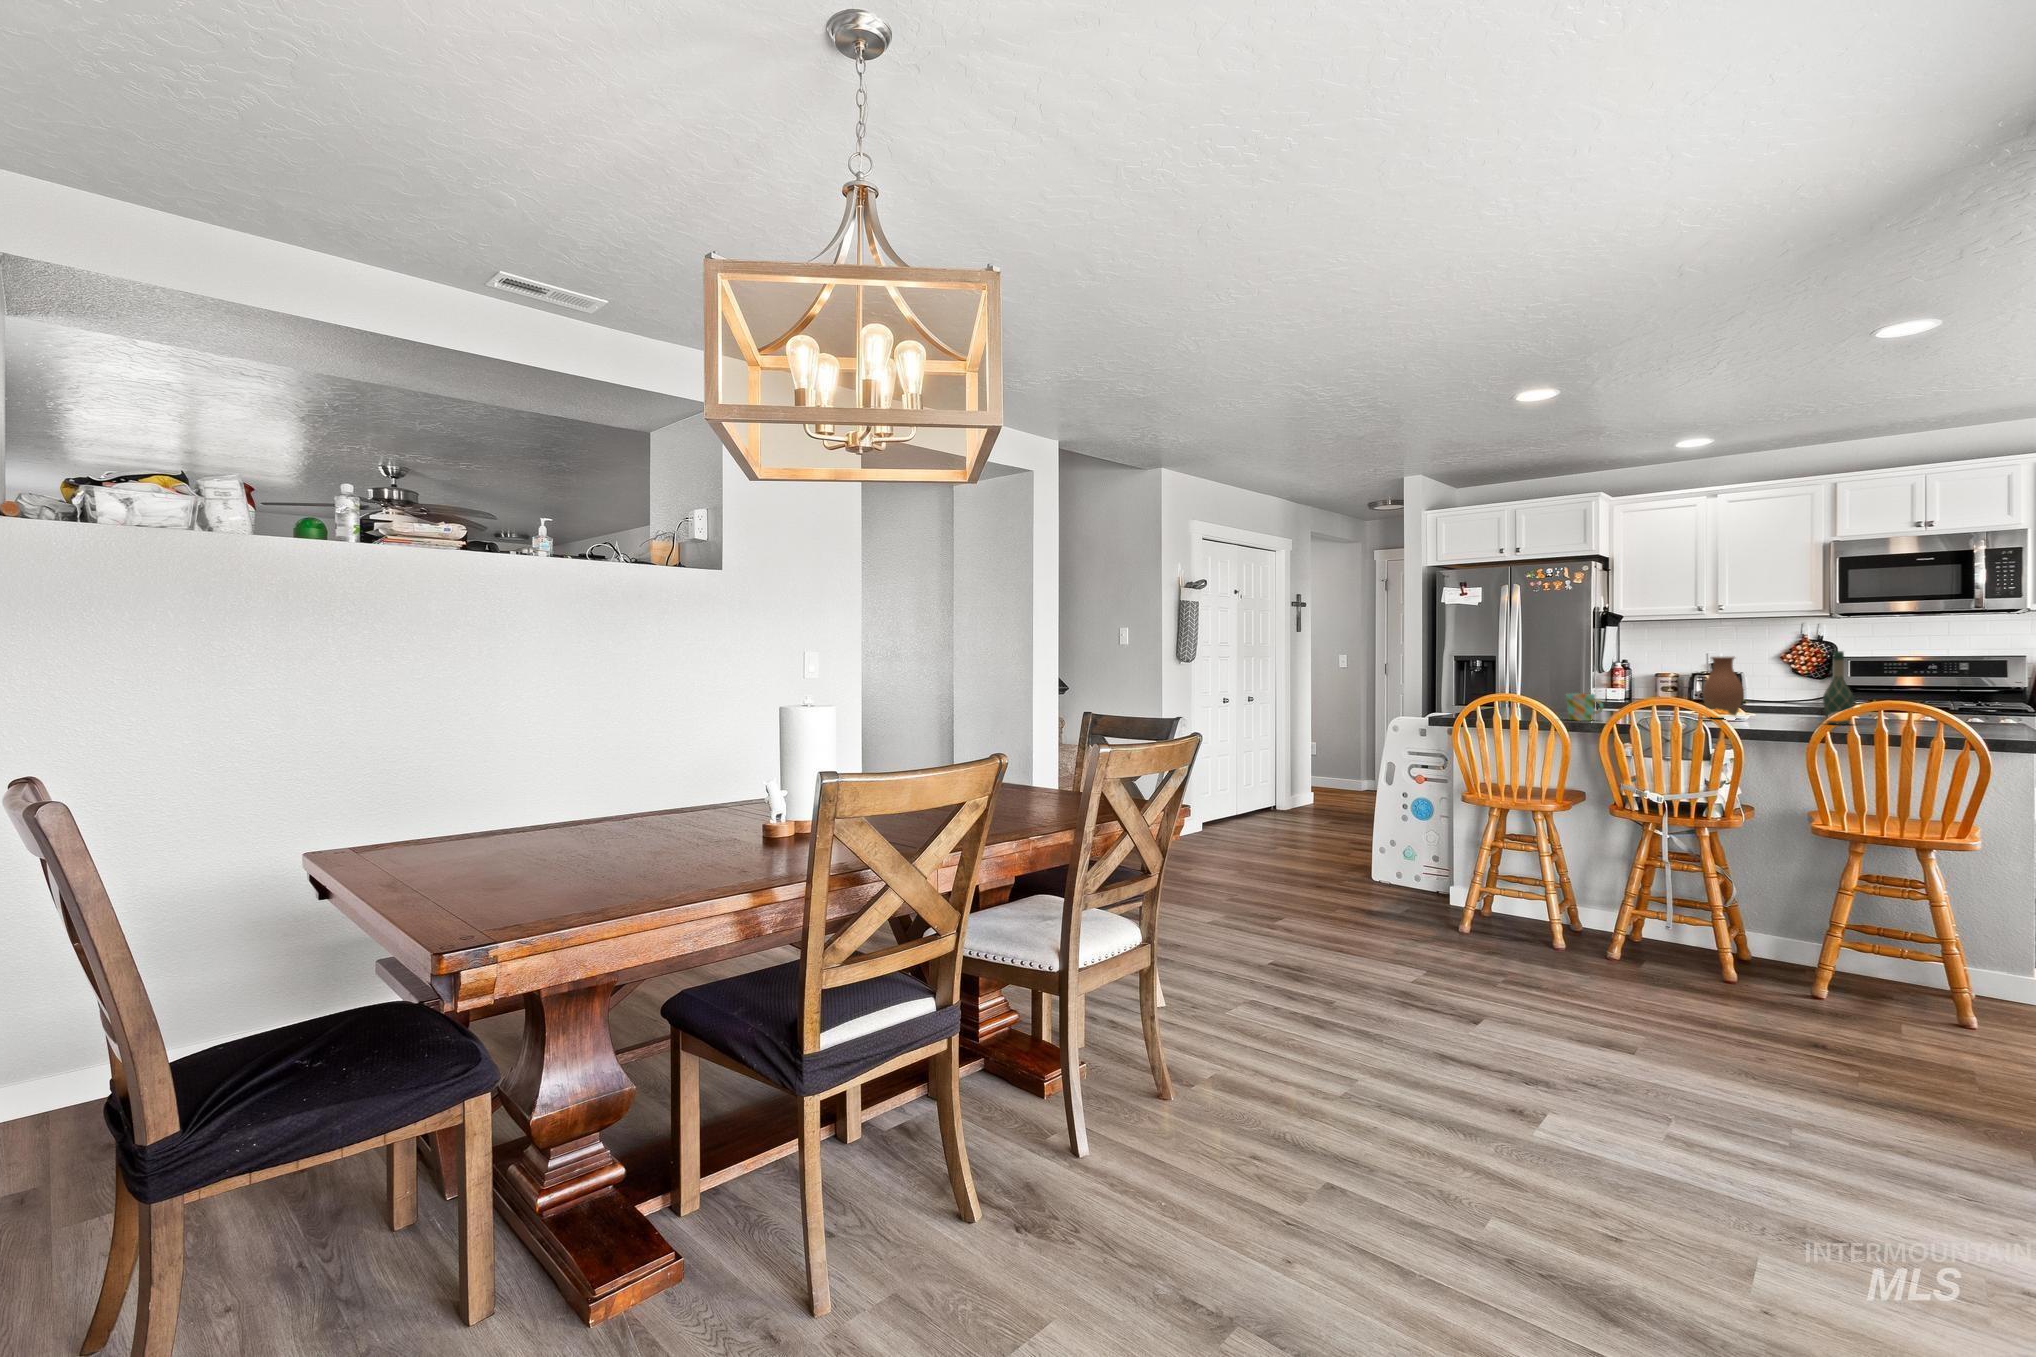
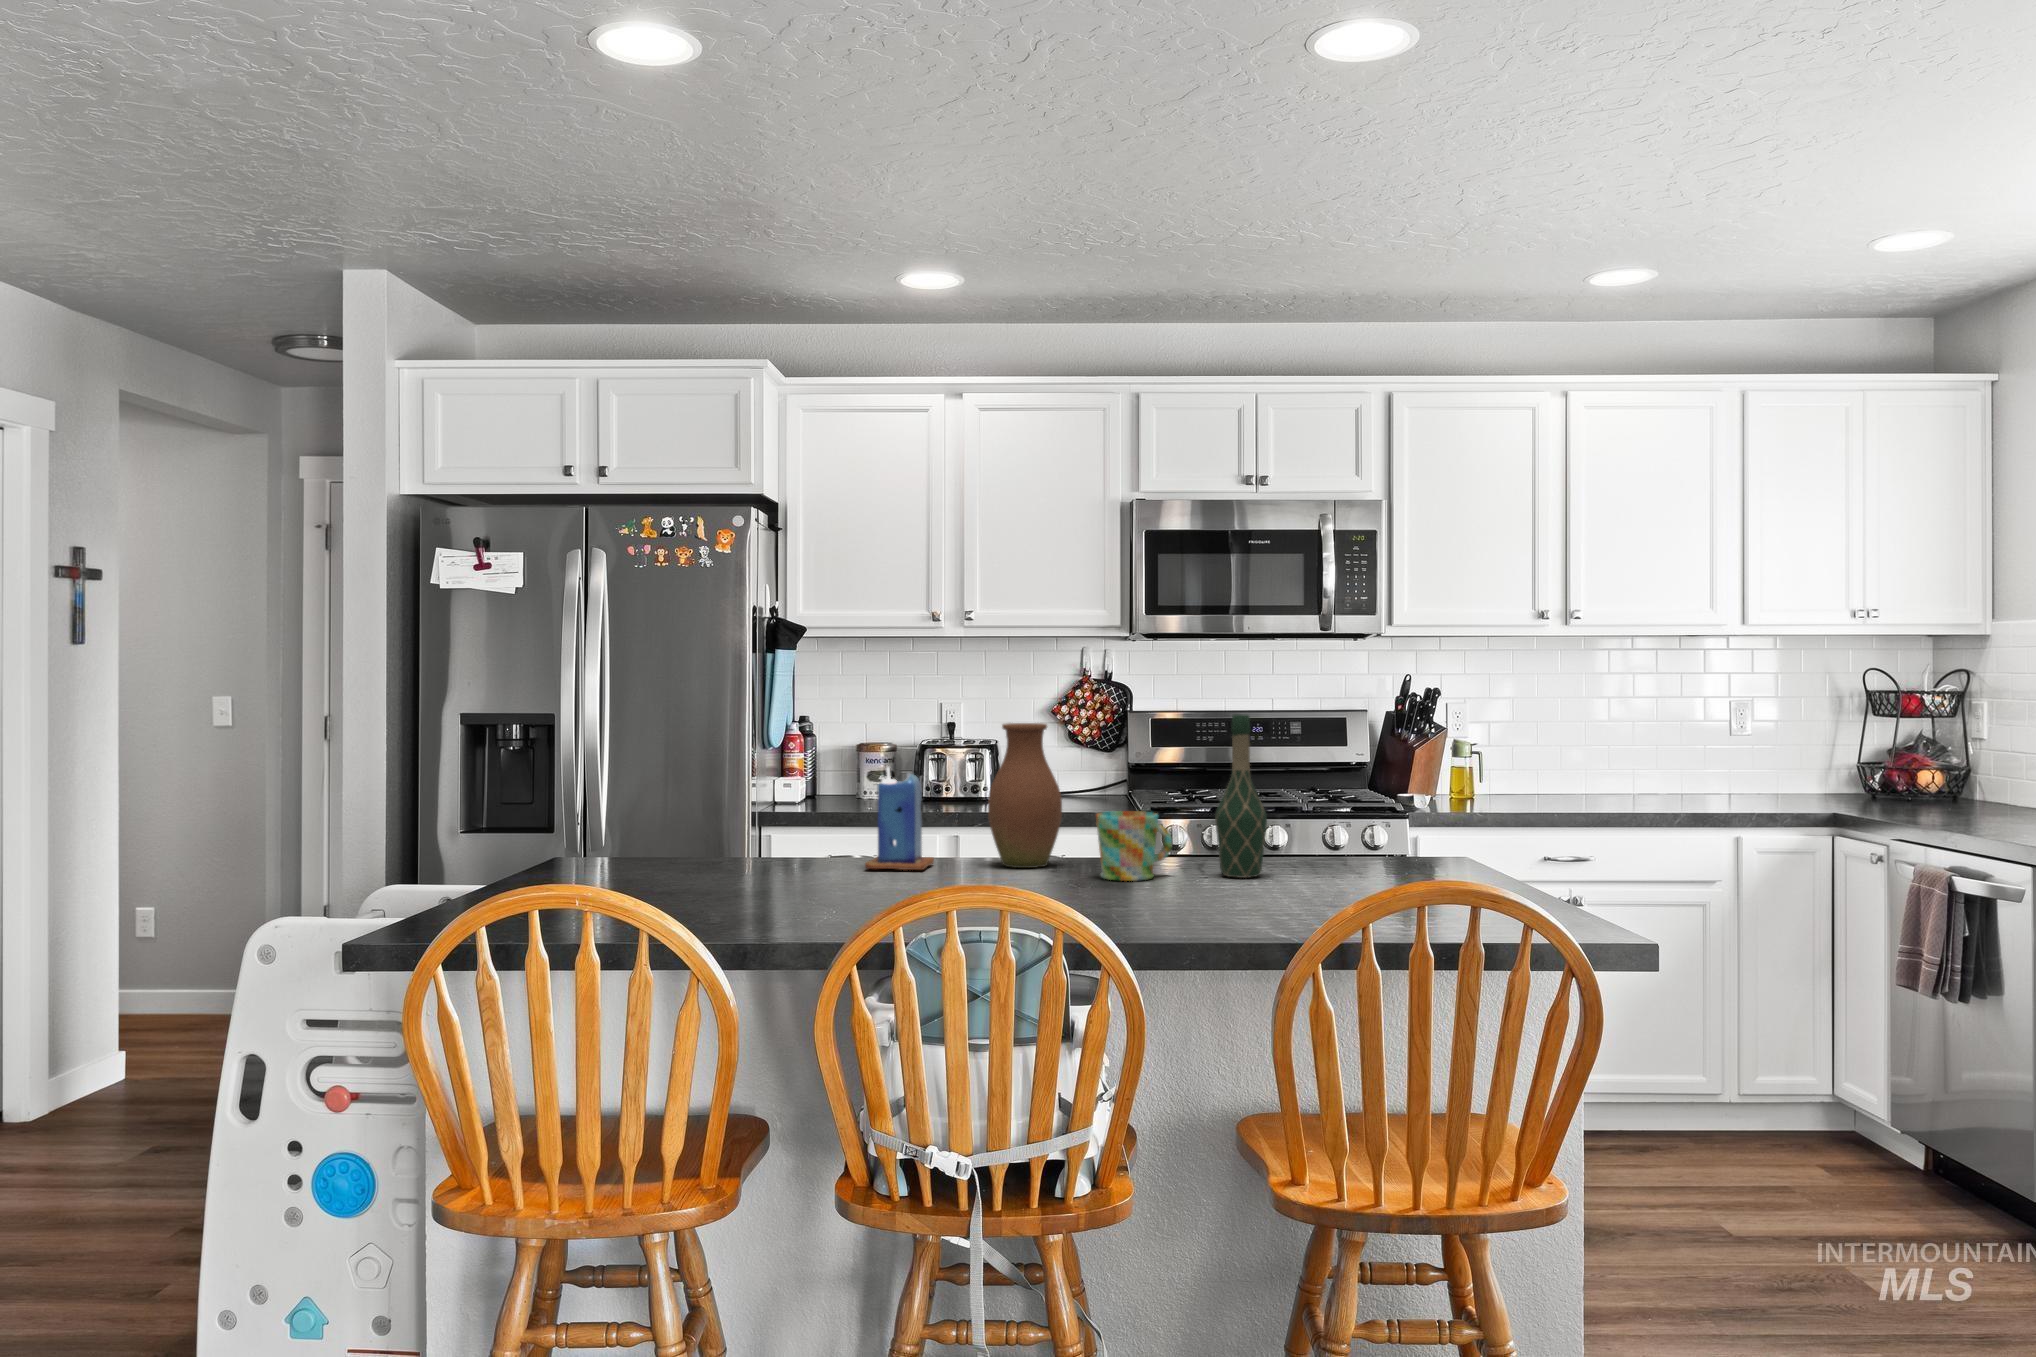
candle: none [1639,674,1675,718] -> present [865,767,934,870]
mug: present [1566,693,1603,721] -> present [1096,811,1172,881]

